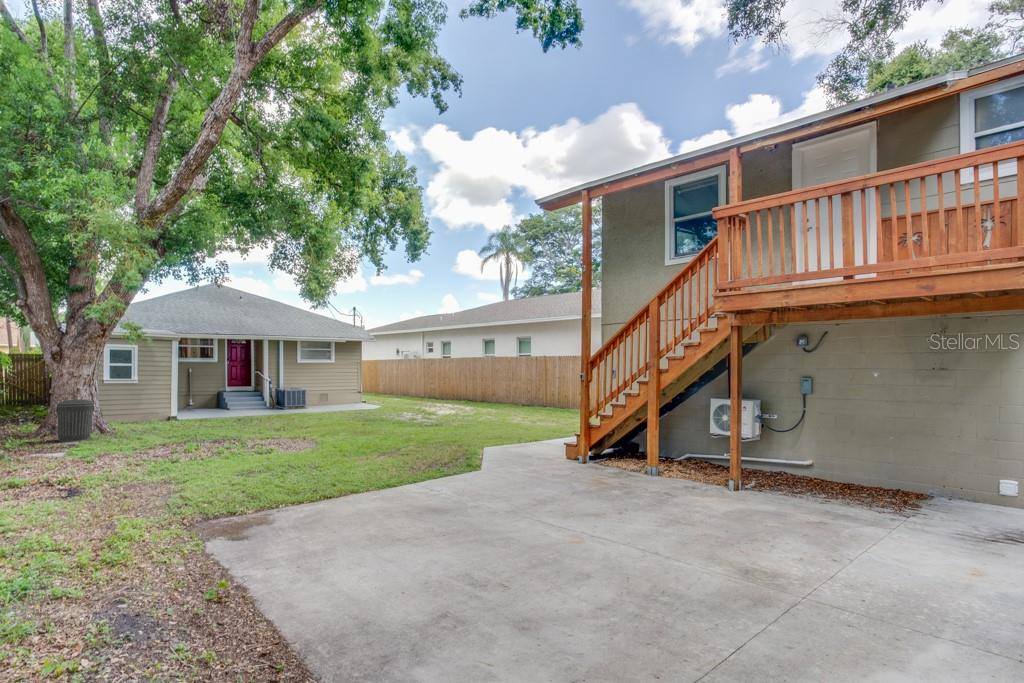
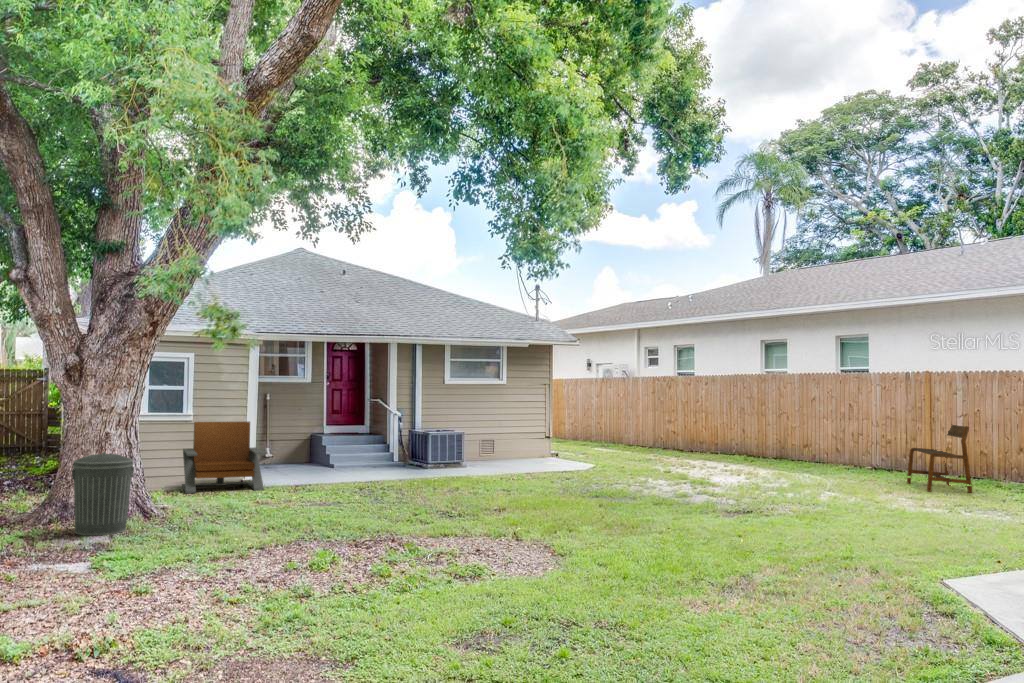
bench: none [533,378,556,410] -> present [907,425,972,493]
lounge chair: none [129,384,180,424] -> present [182,421,265,493]

